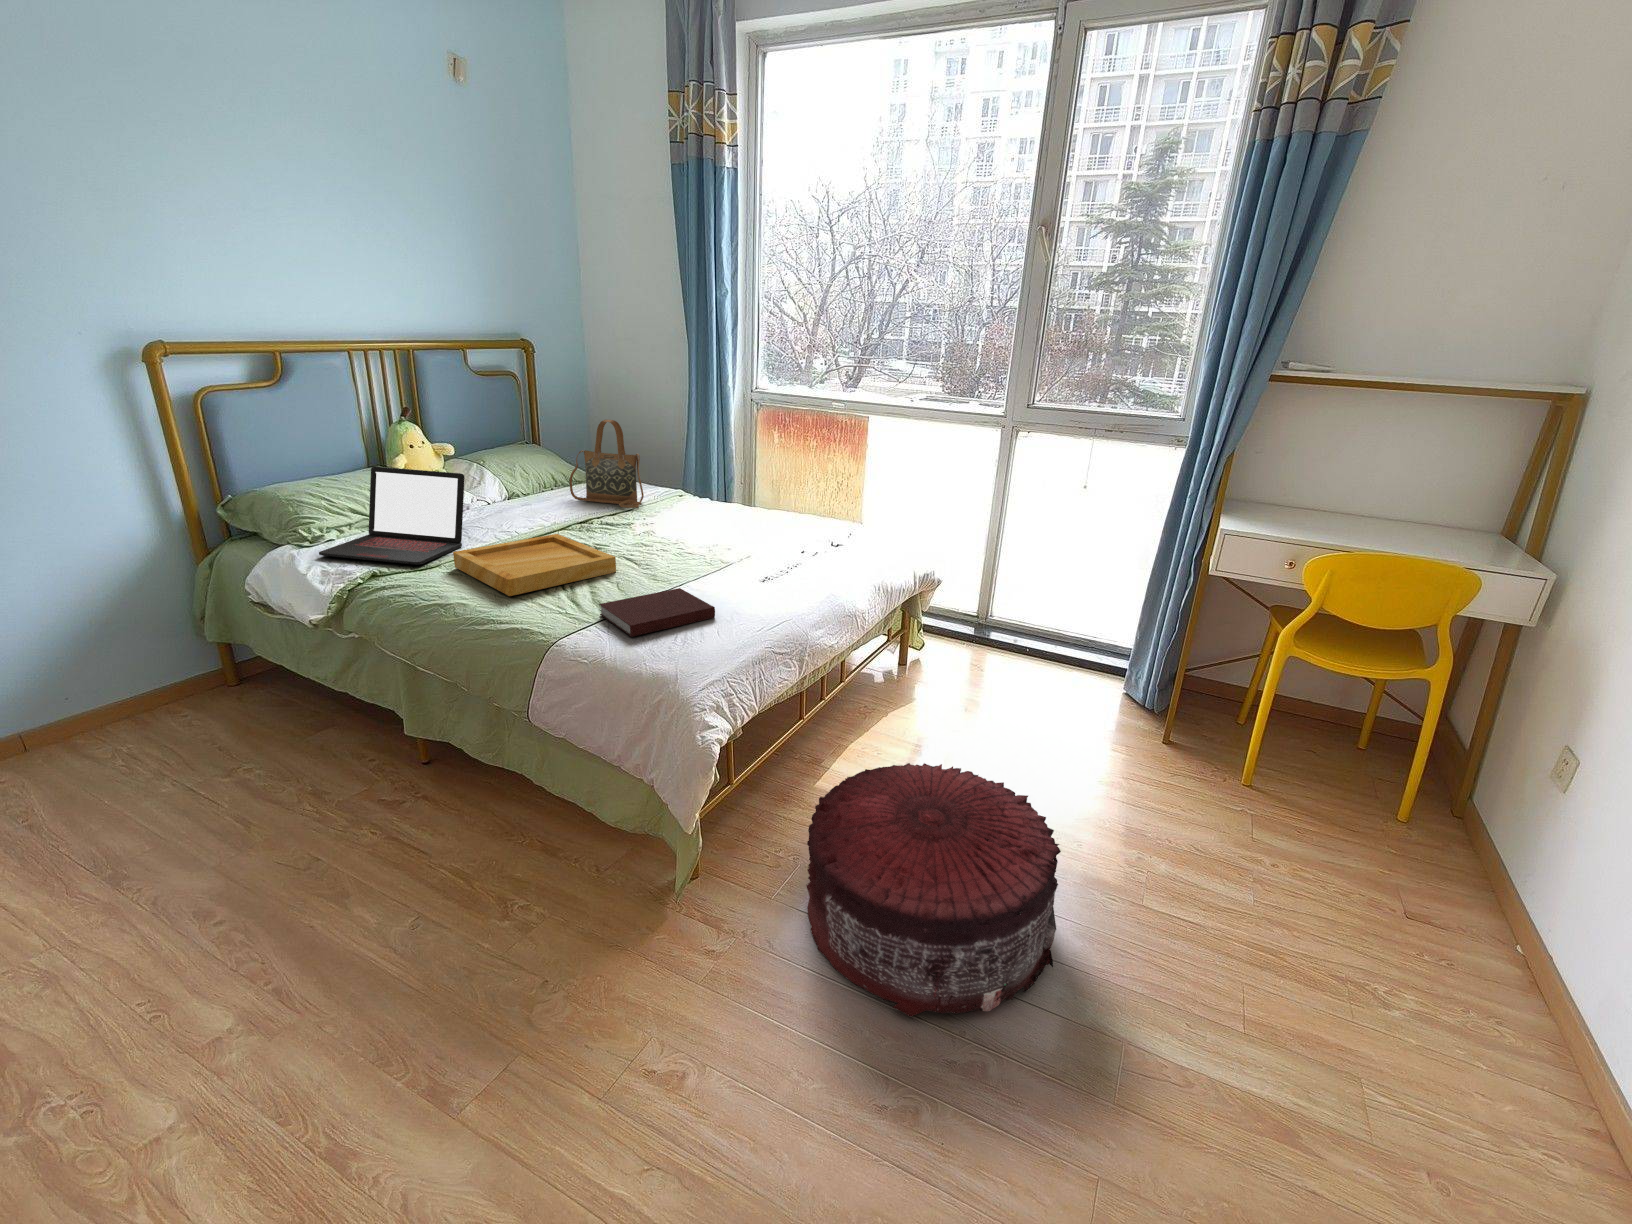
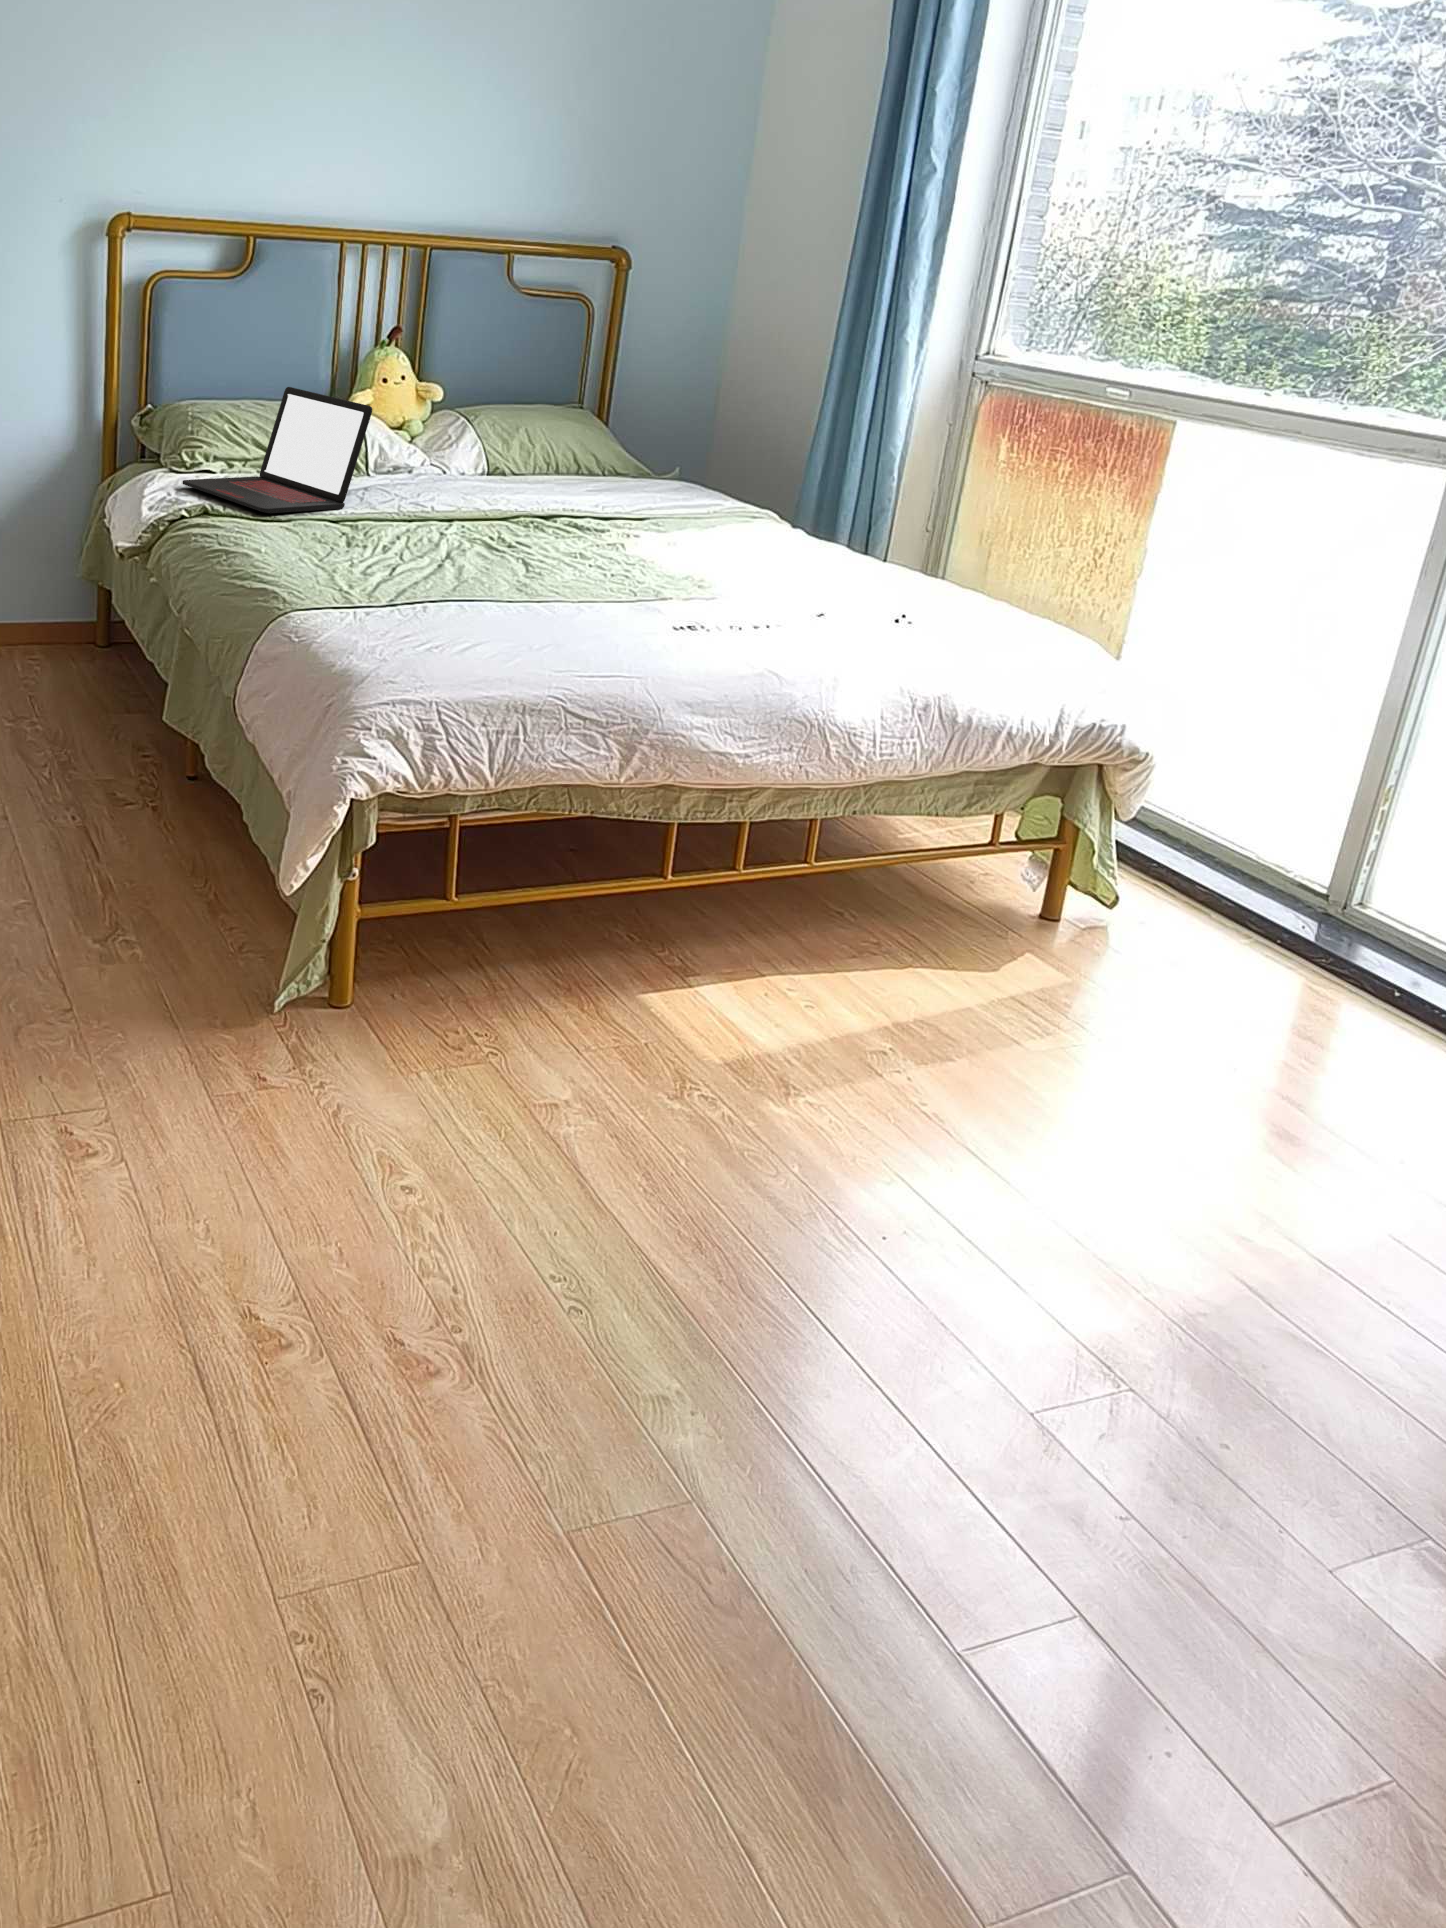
handbag: present [570,420,644,508] -> none [573,368,681,515]
tray: present [453,534,616,596] -> none [300,501,486,571]
notebook: present [599,588,715,637] -> none [376,584,524,641]
pouf: present [806,763,1061,1017] -> none [385,925,839,1354]

